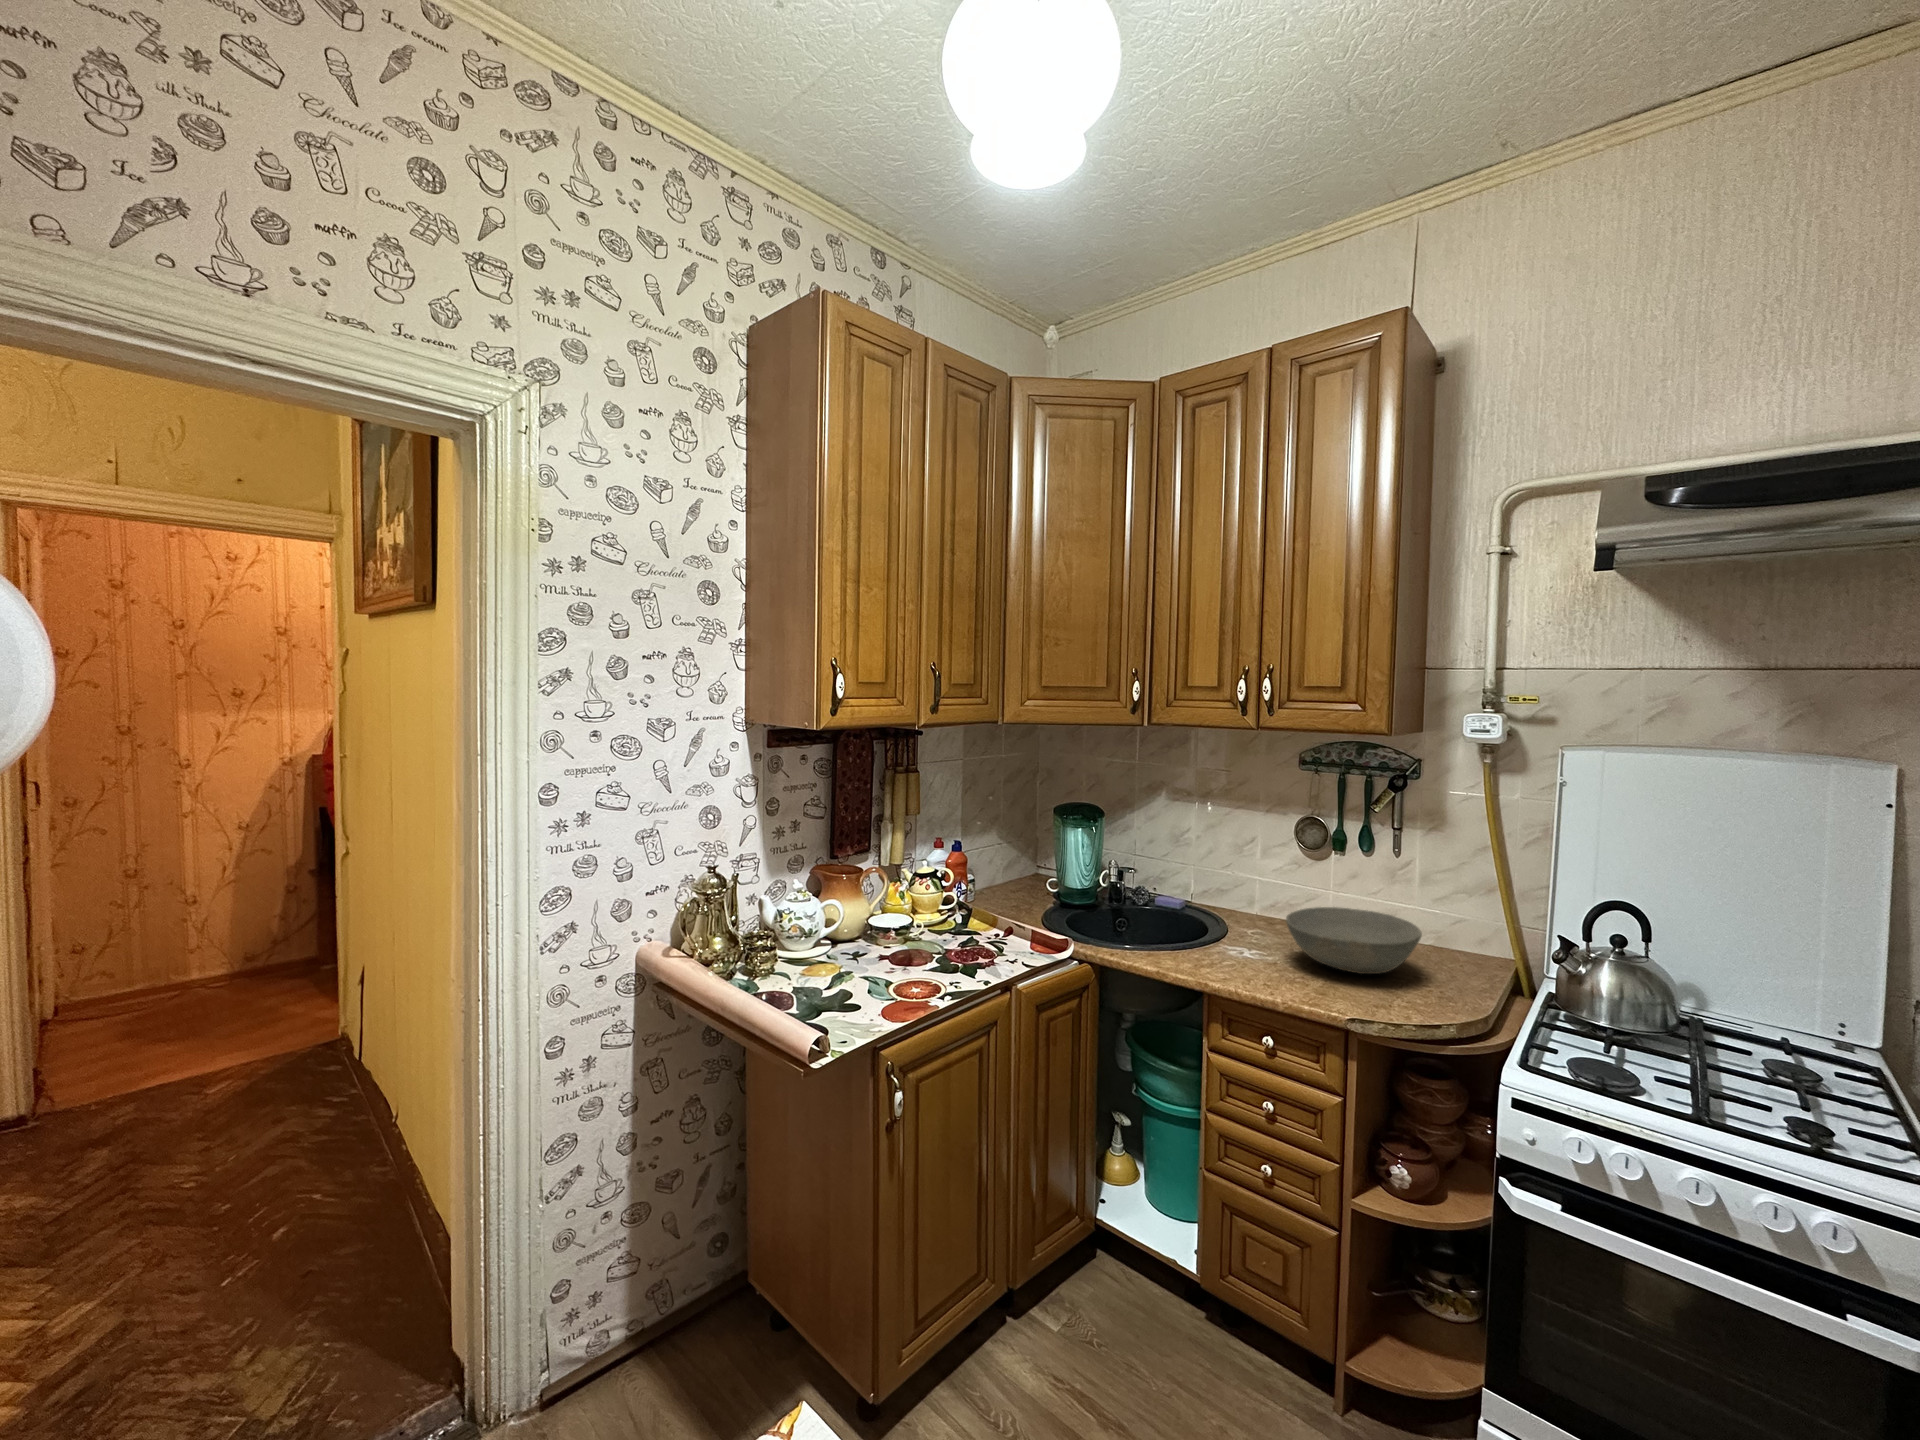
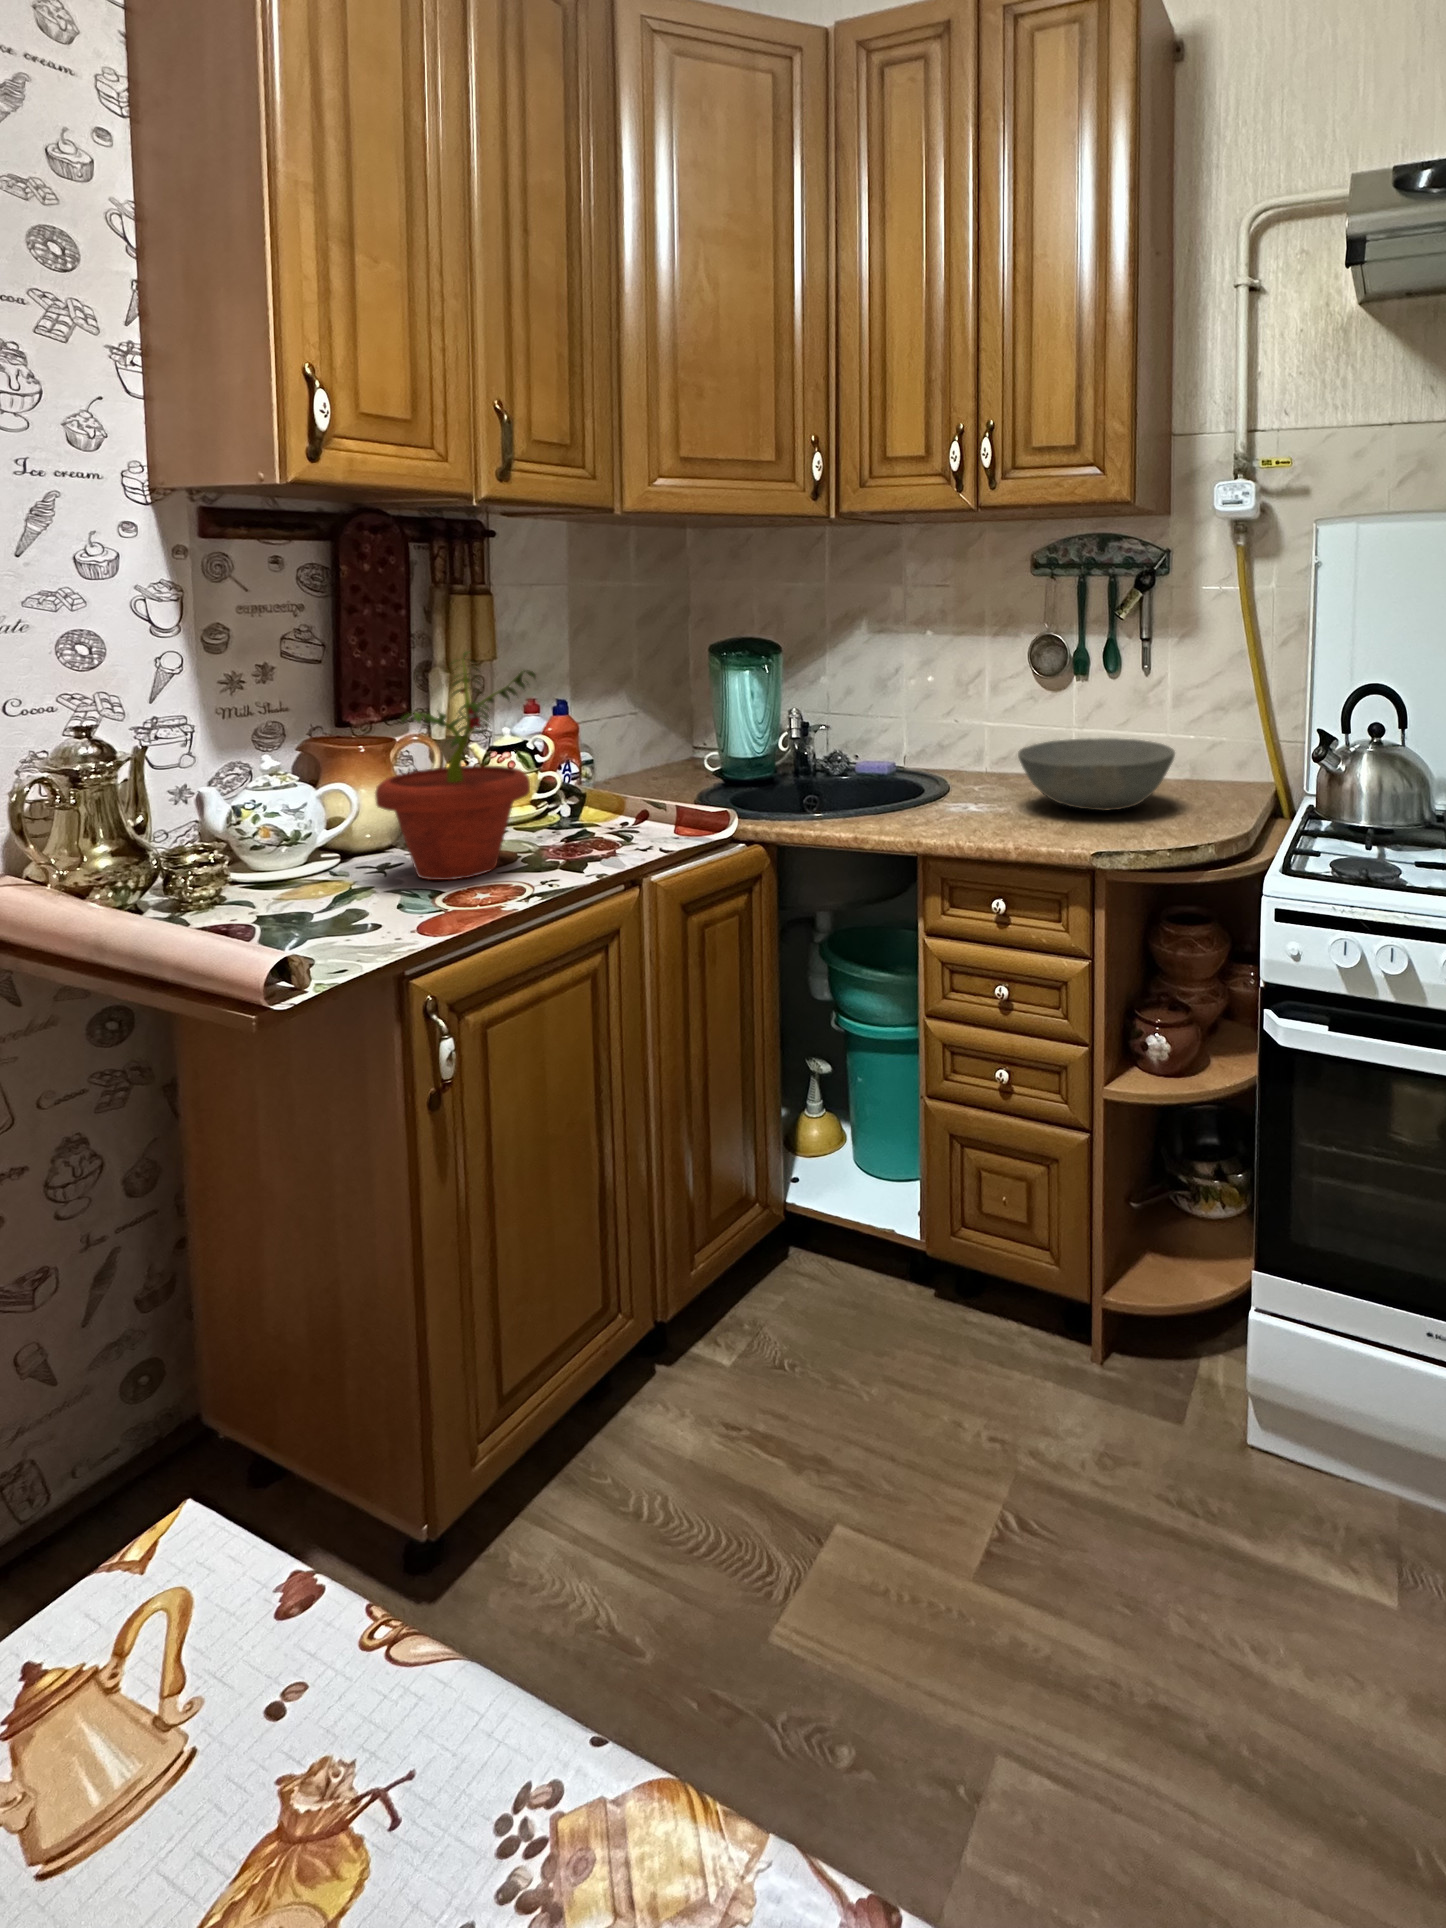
potted plant: none [857,828,952,976] -> present [375,652,536,880]

